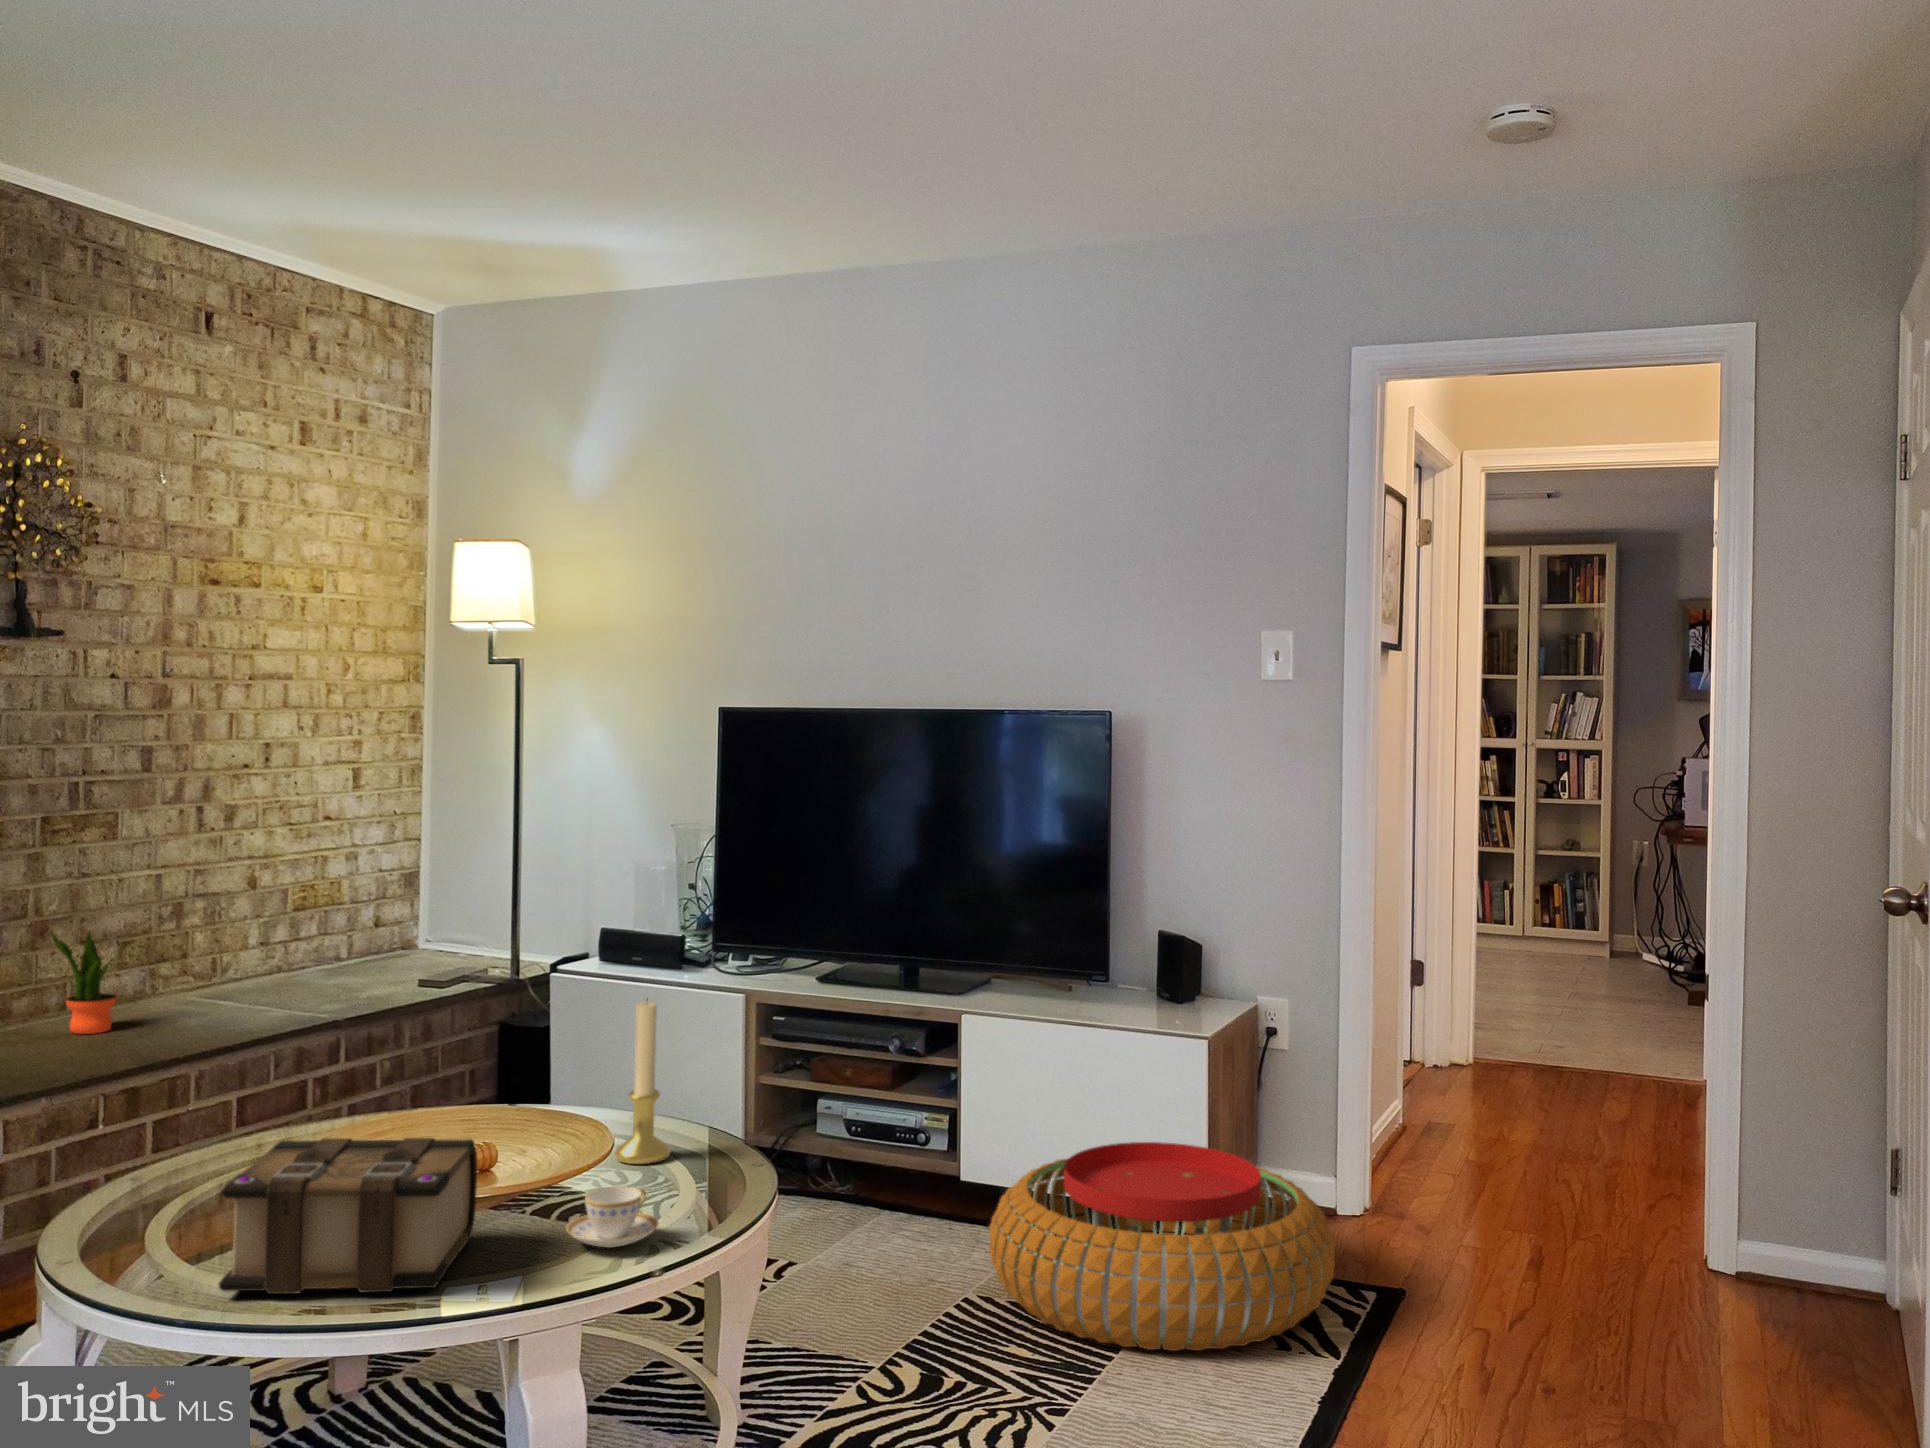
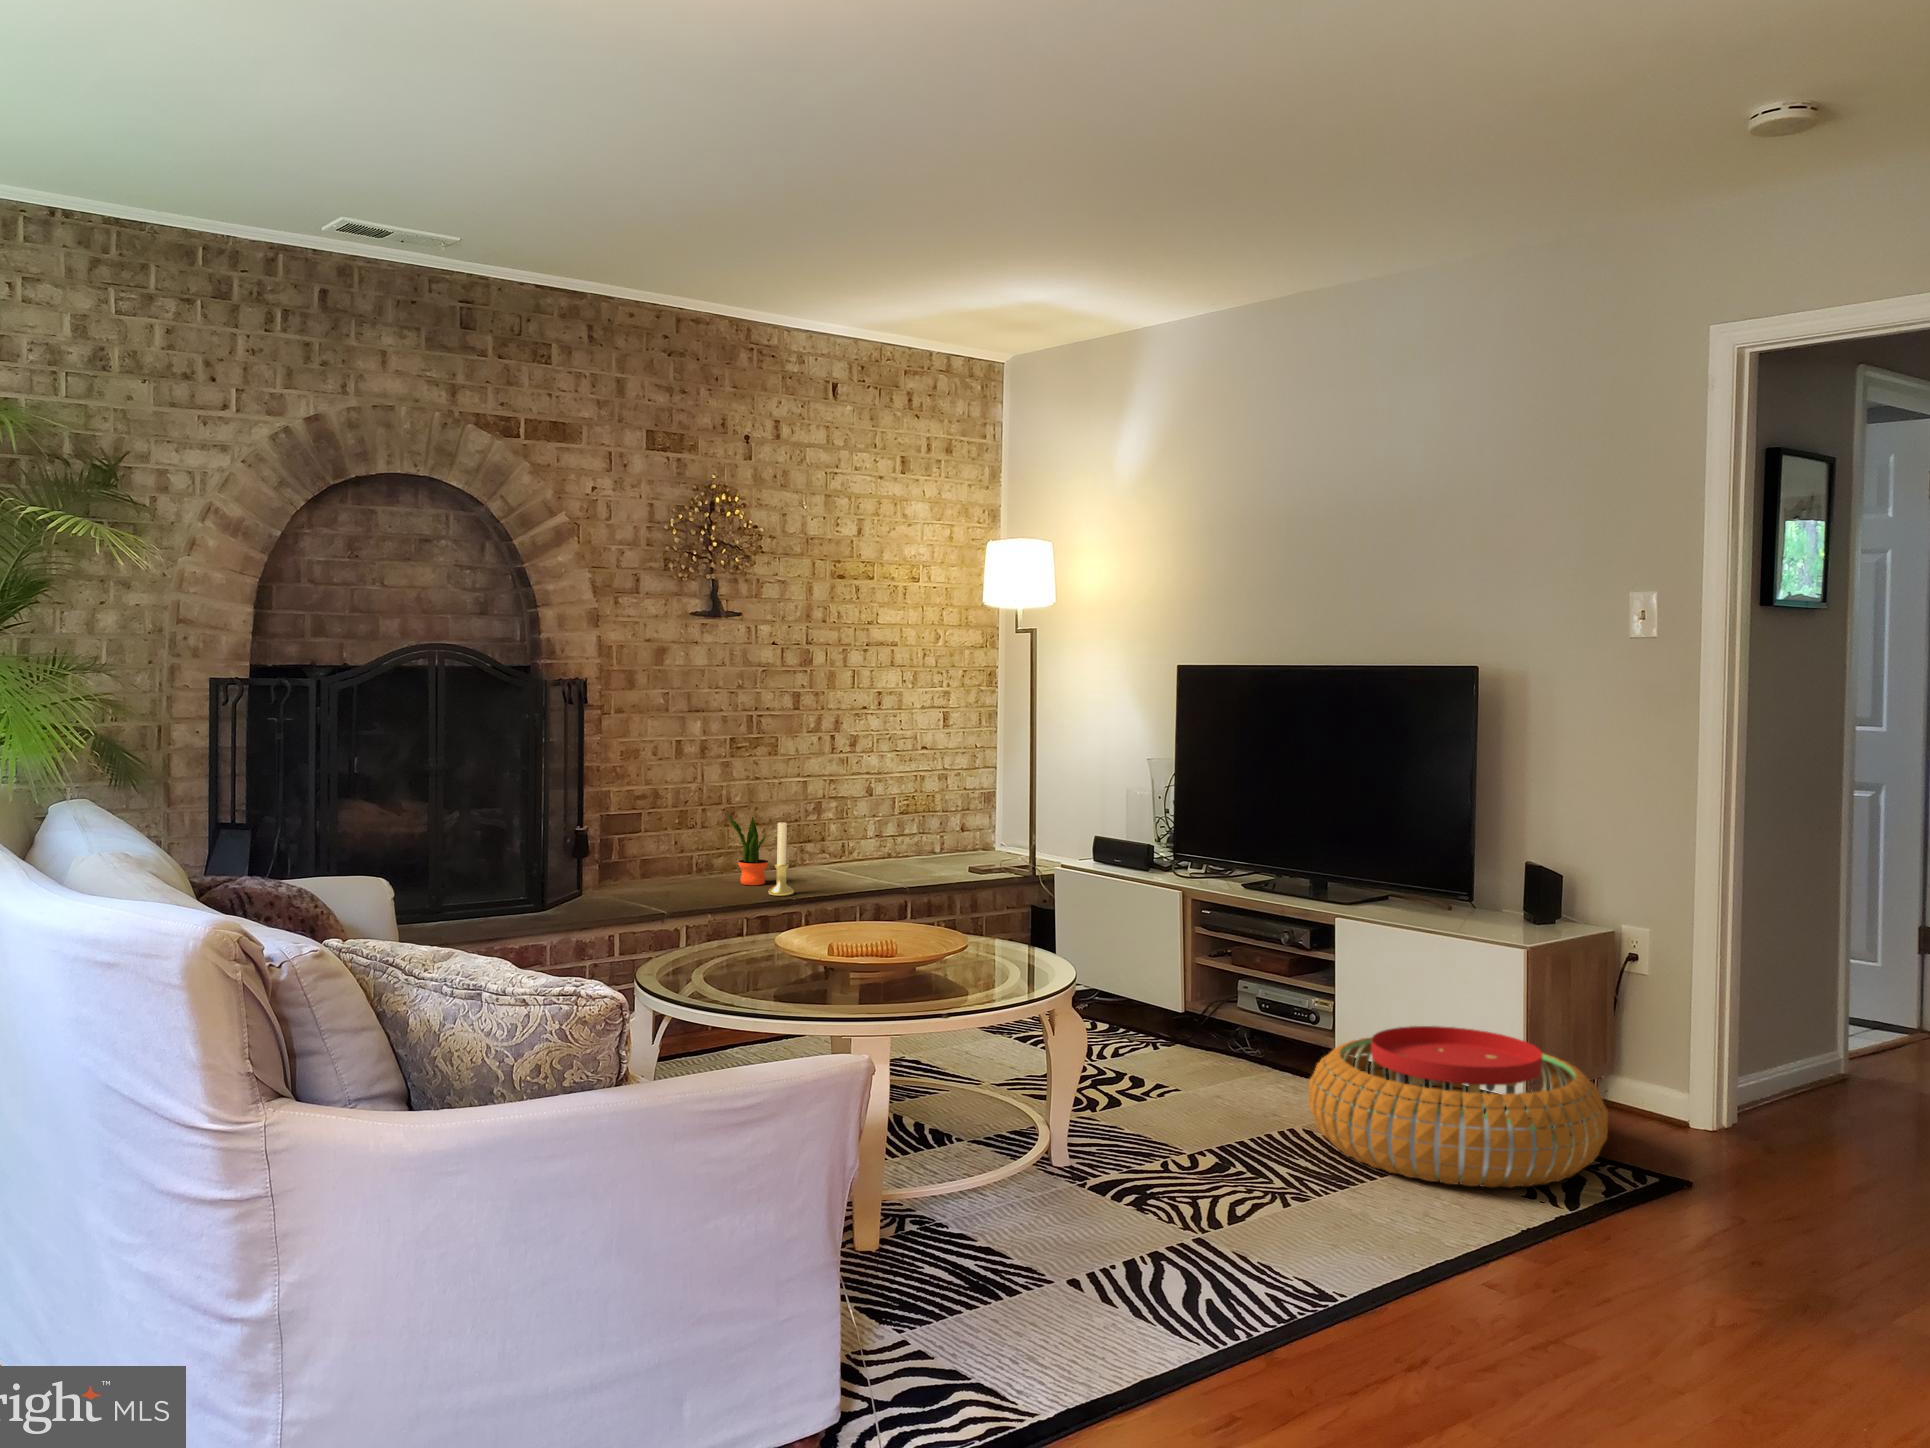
candle holder: present [615,998,670,1164] -> present [768,822,794,896]
book: present [219,1138,477,1294] -> none [709,919,862,1007]
teacup: present [566,1186,658,1248] -> none [906,968,964,1004]

